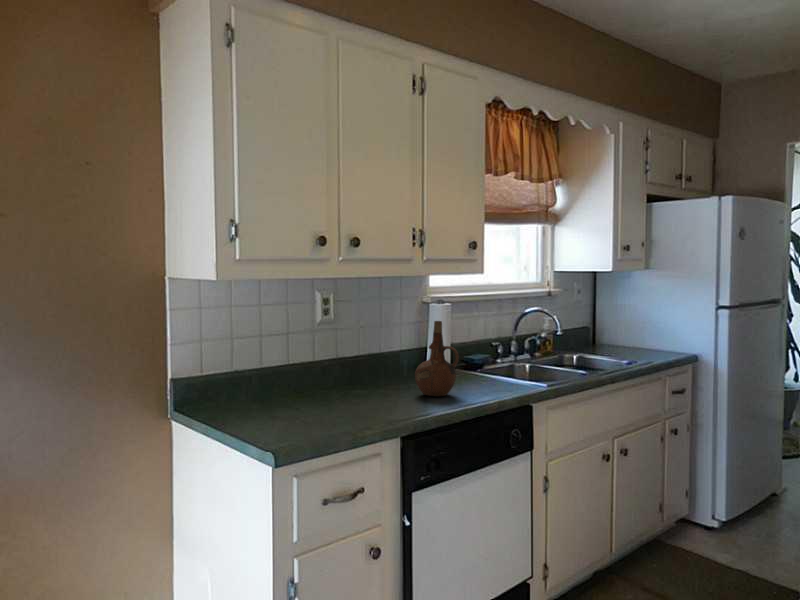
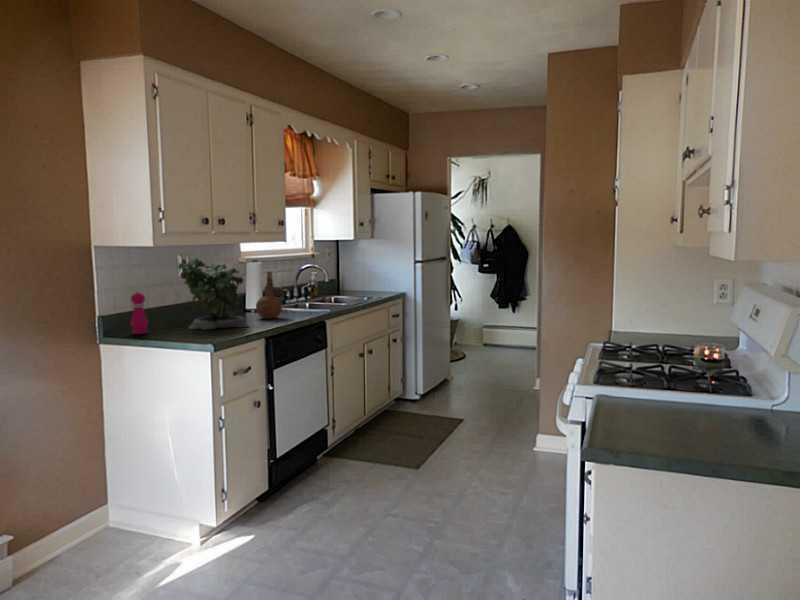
potted plant: none [289,293,385,413] -> present [178,259,248,330]
pepper mill: none [210,343,234,410] -> present [131,290,148,334]

